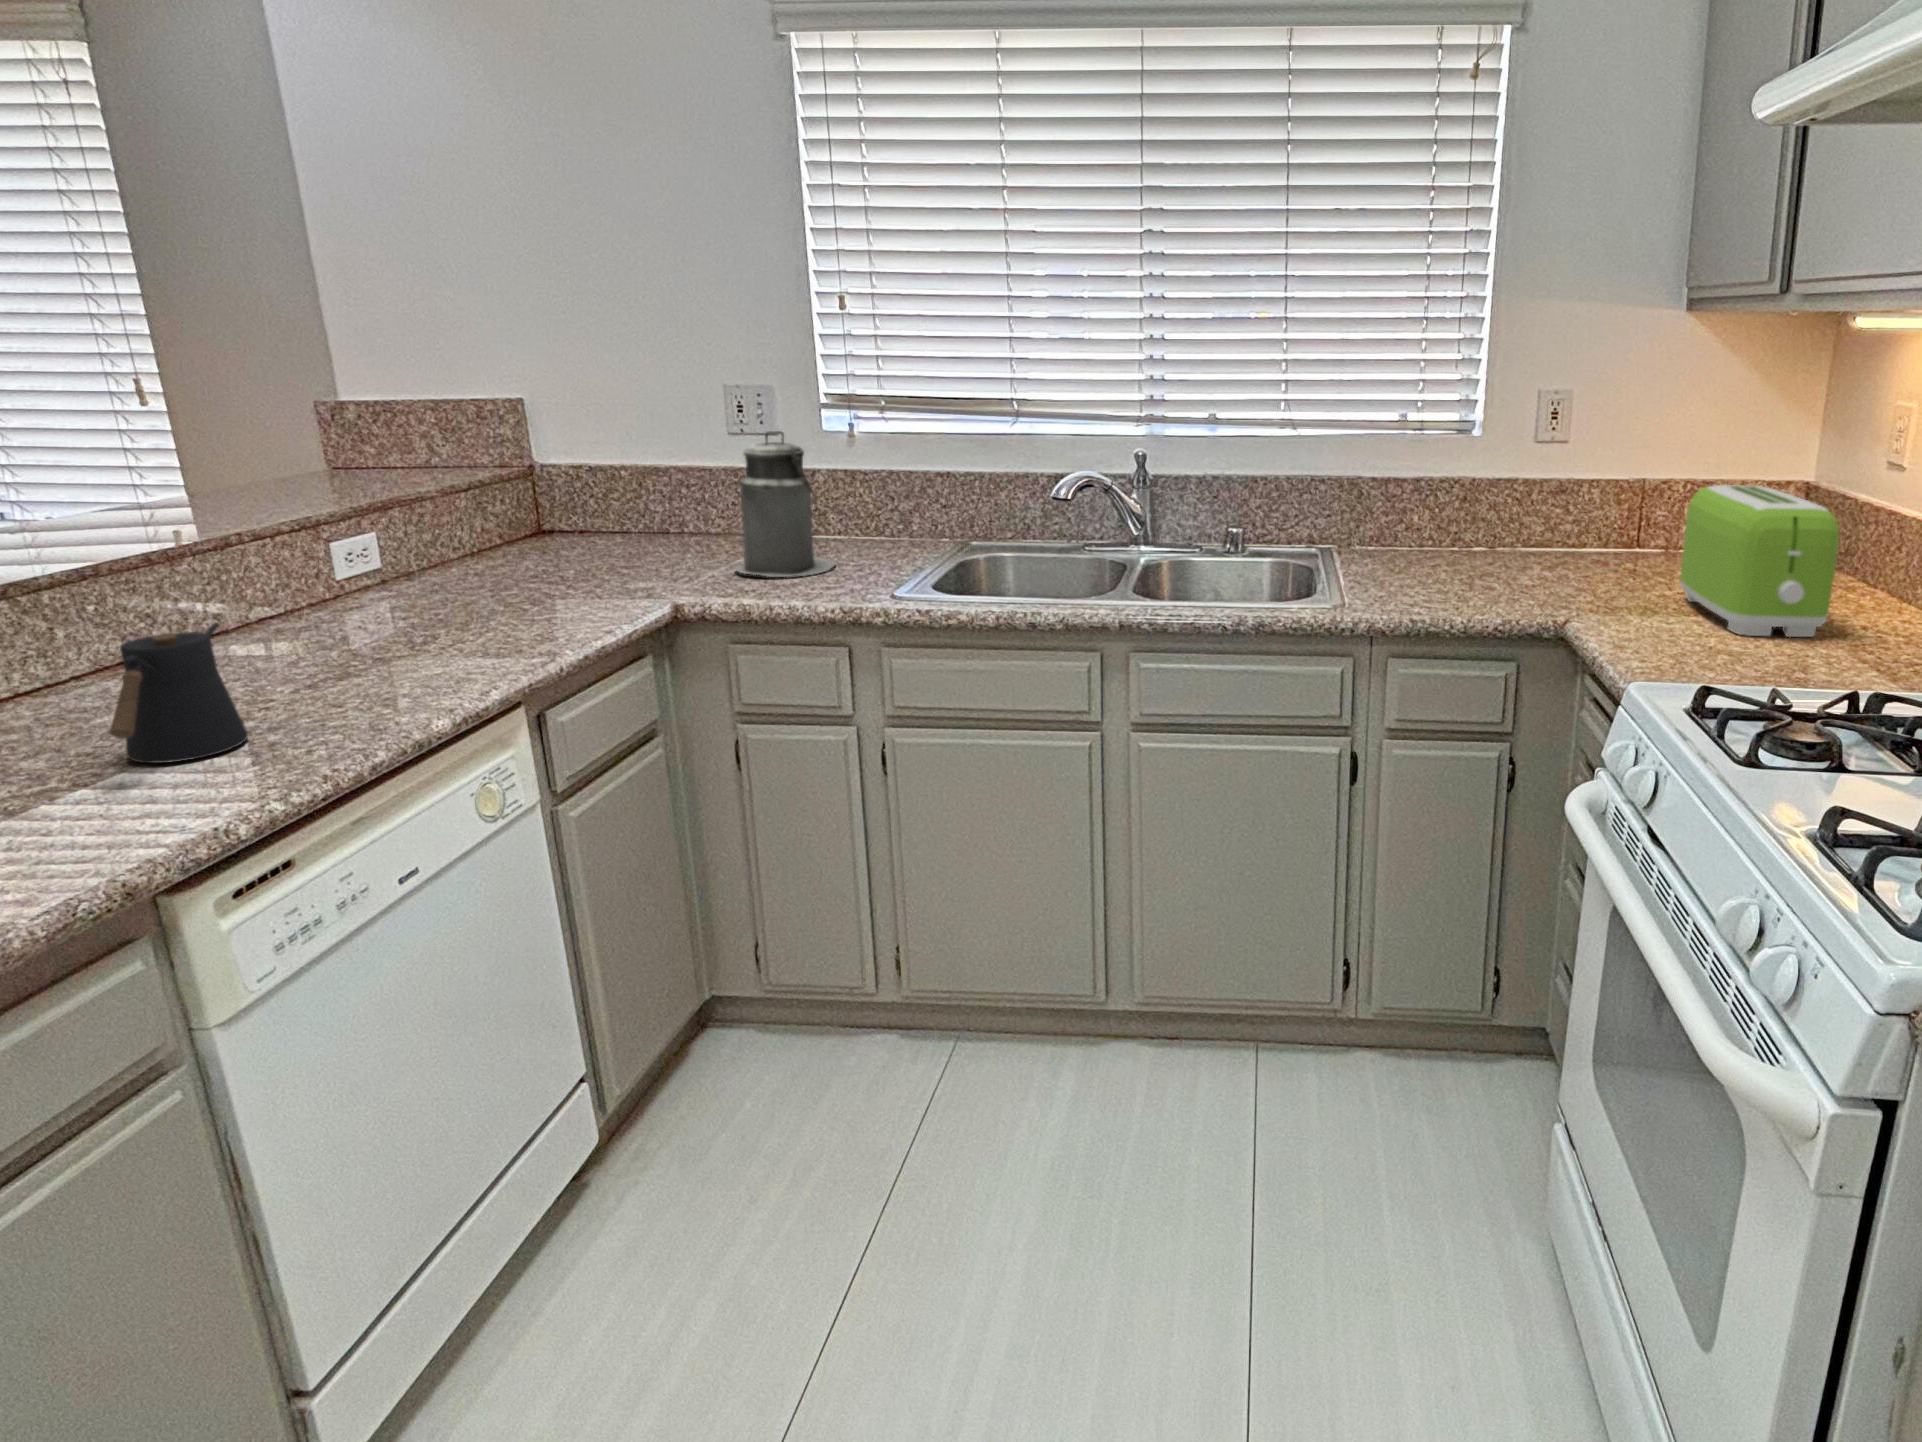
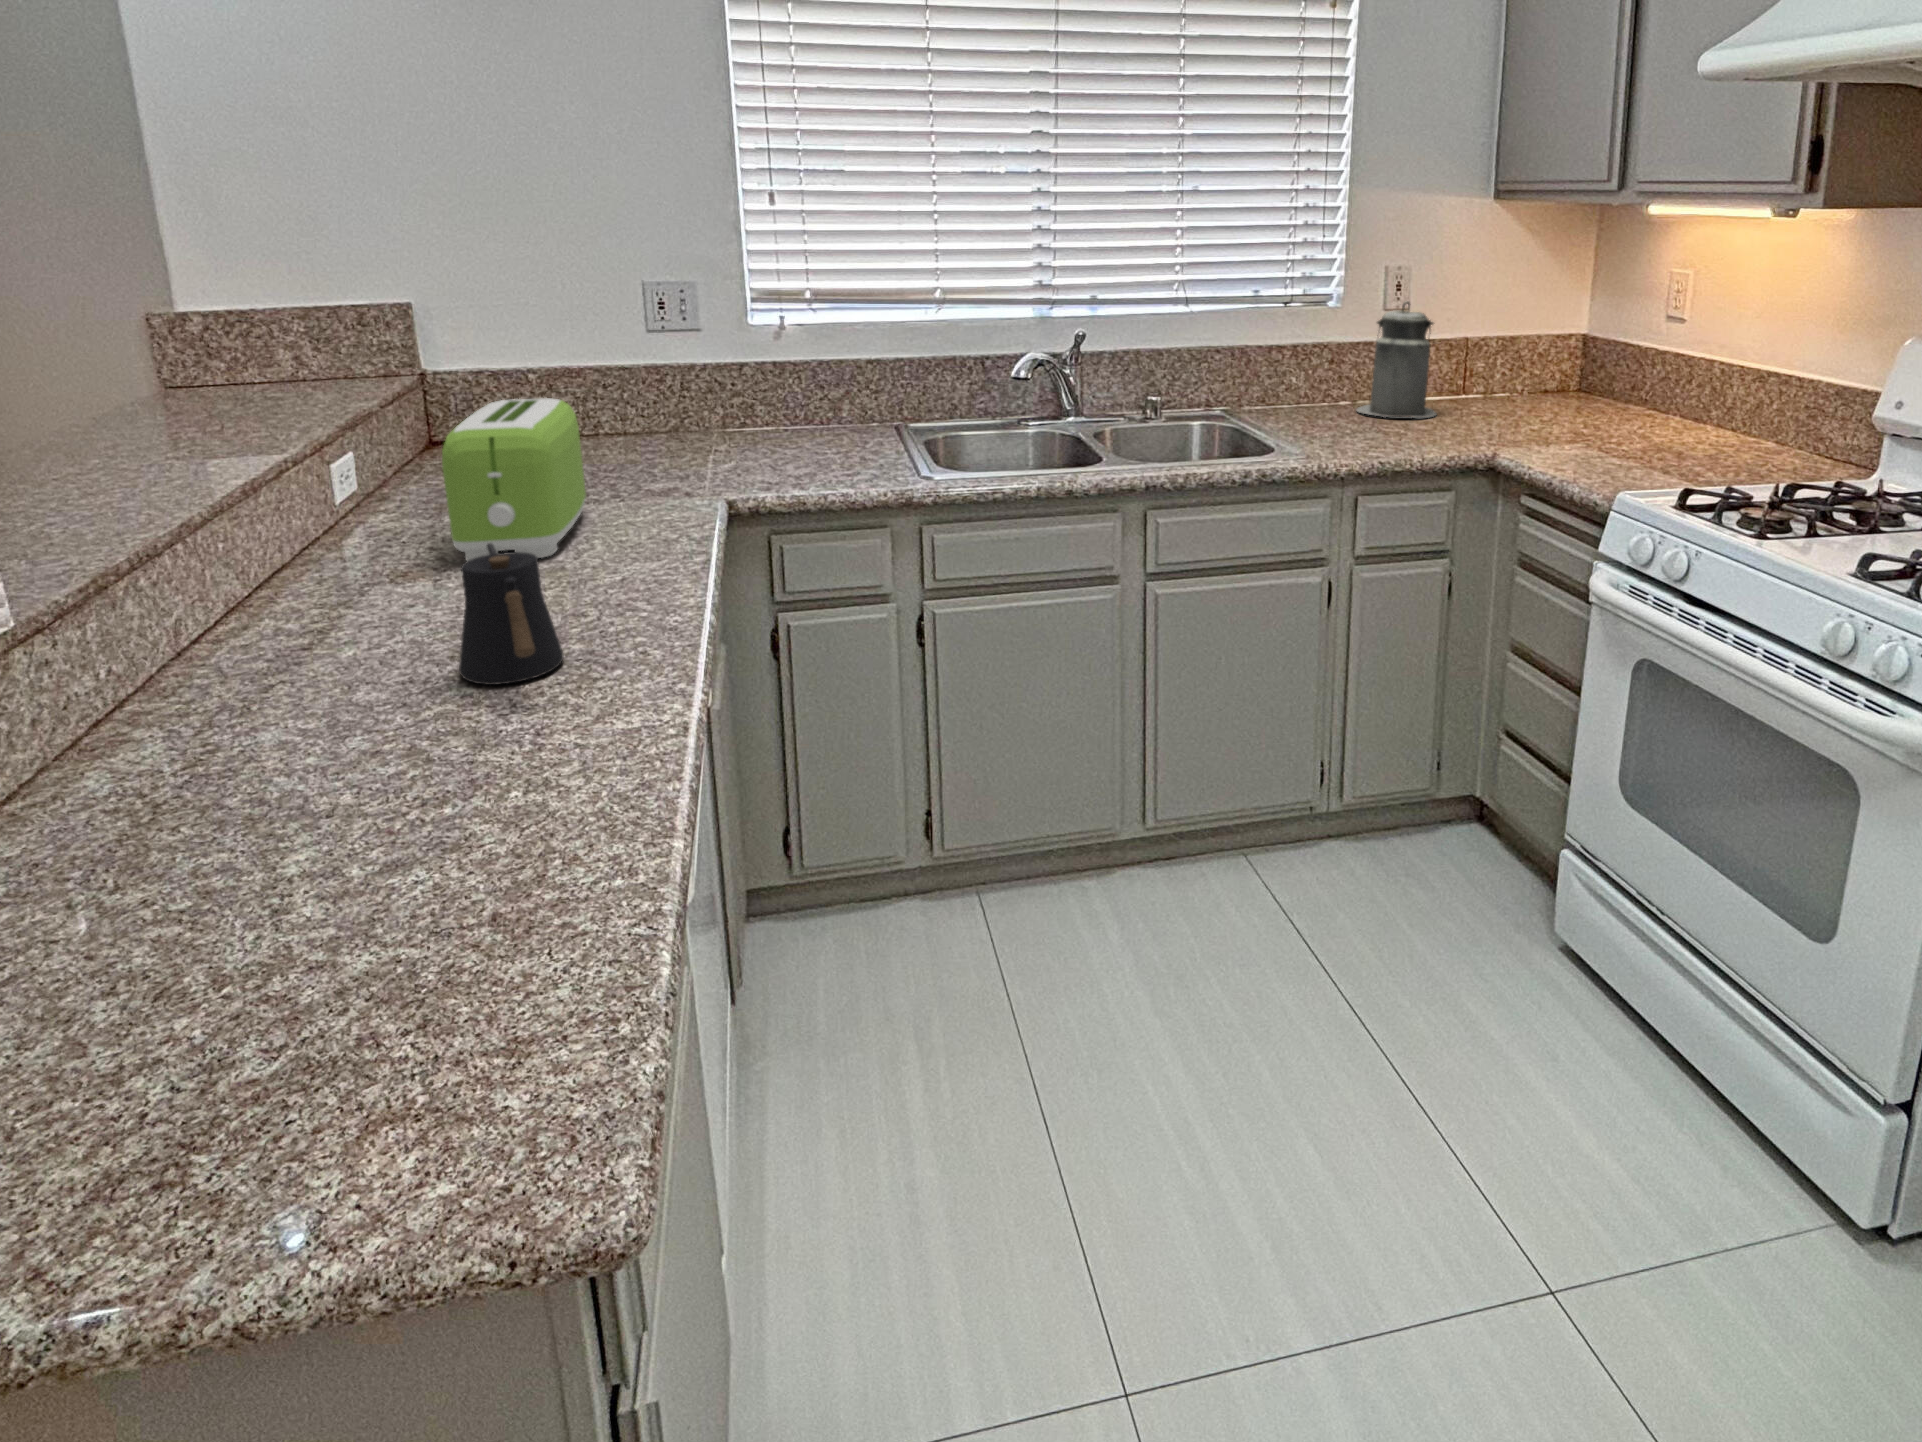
canister: present [735,431,835,577] -> present [1357,301,1436,418]
toaster: present [1680,485,1840,637] -> present [442,398,586,561]

